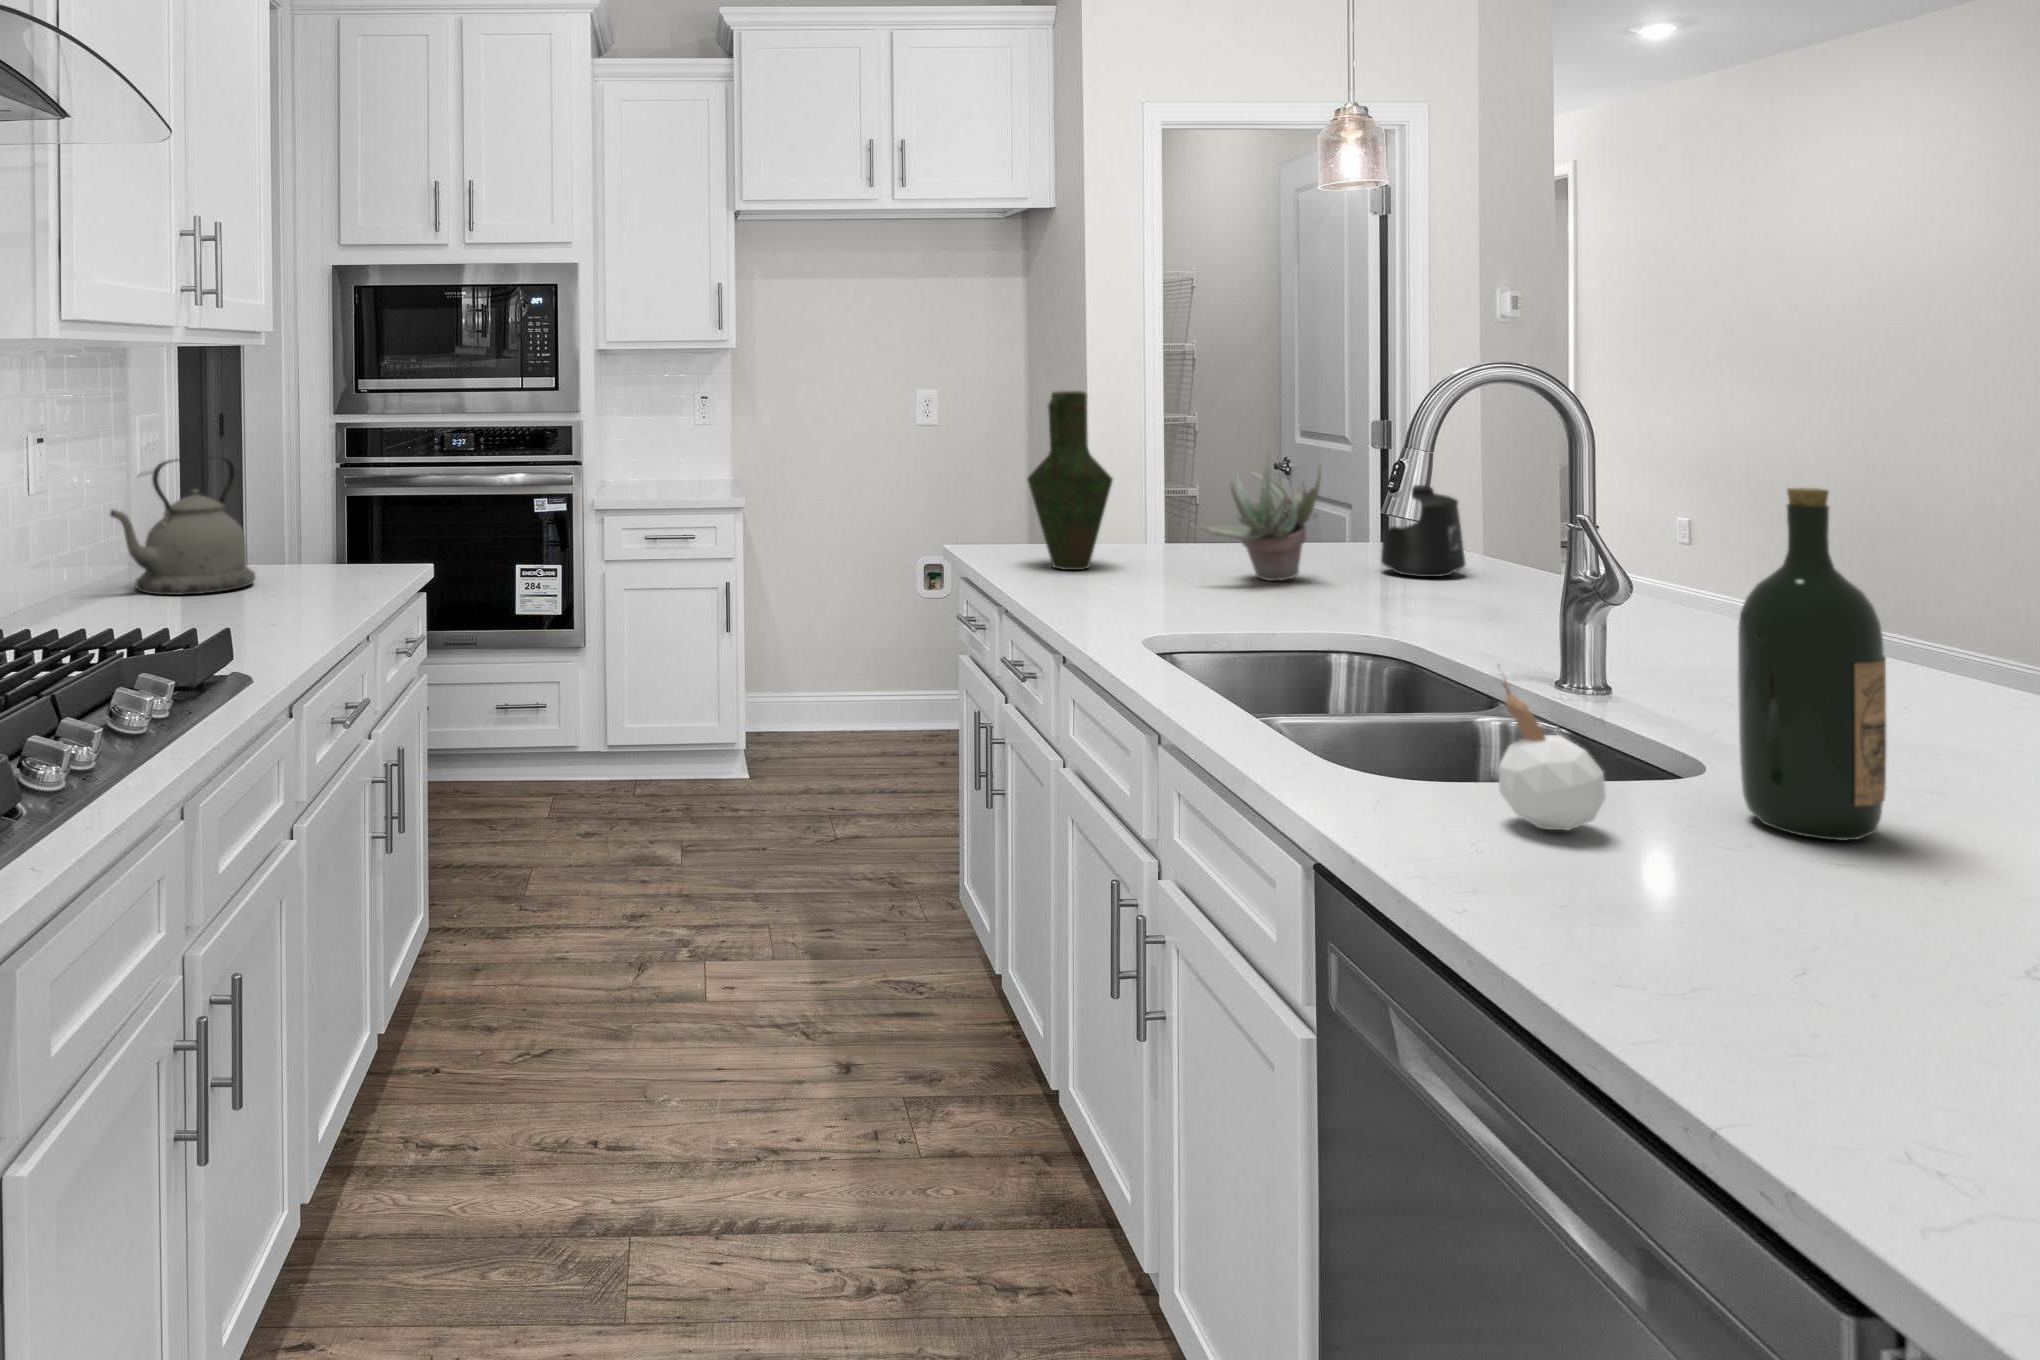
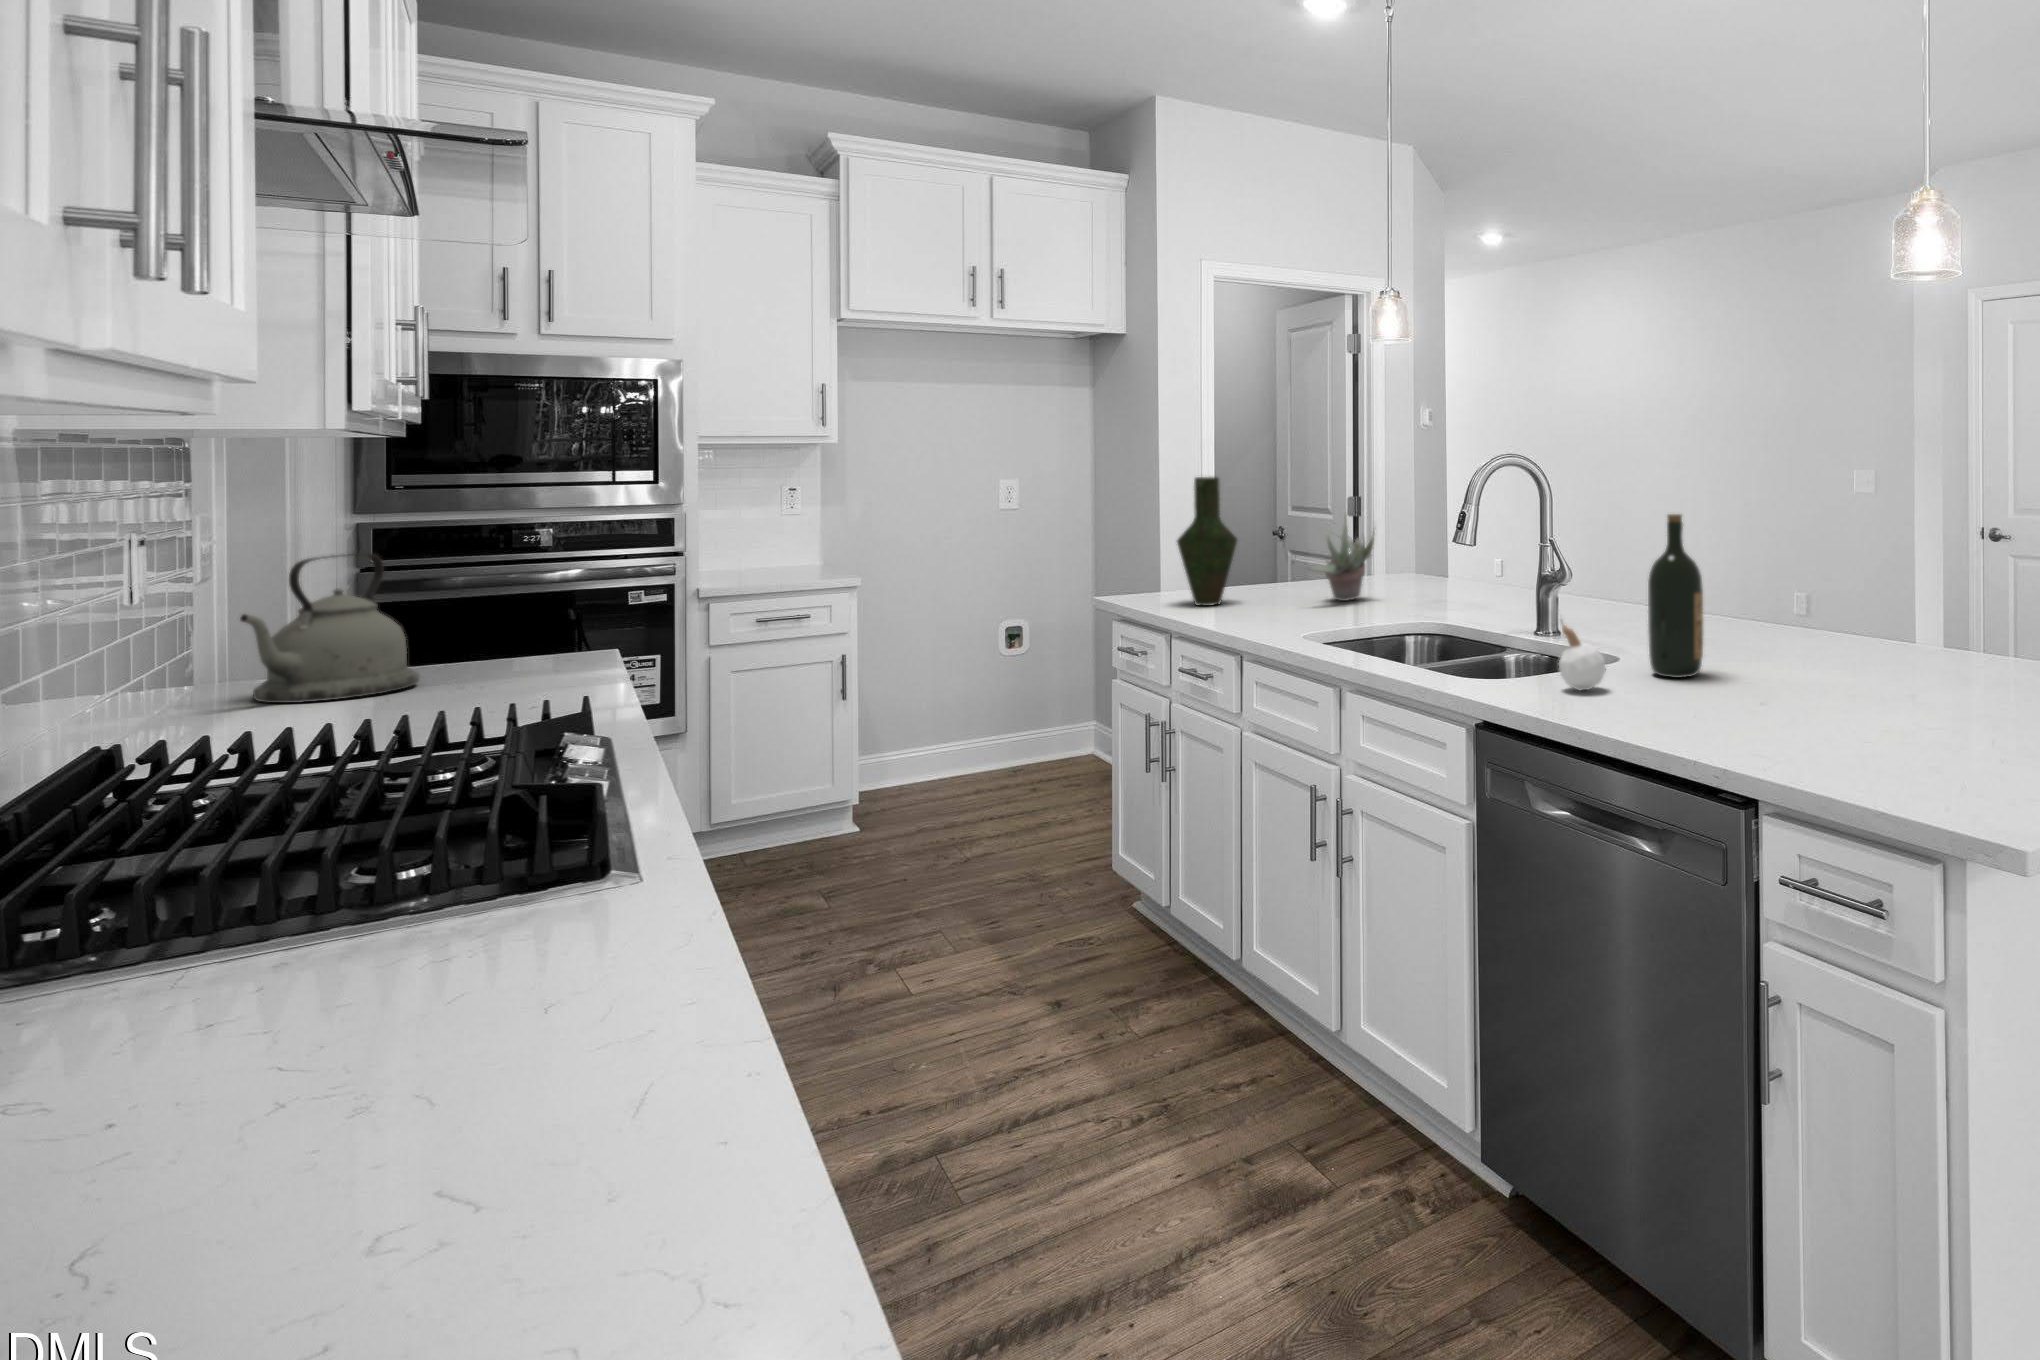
mug: present [1381,485,1466,577] -> none [1402,534,1450,592]

